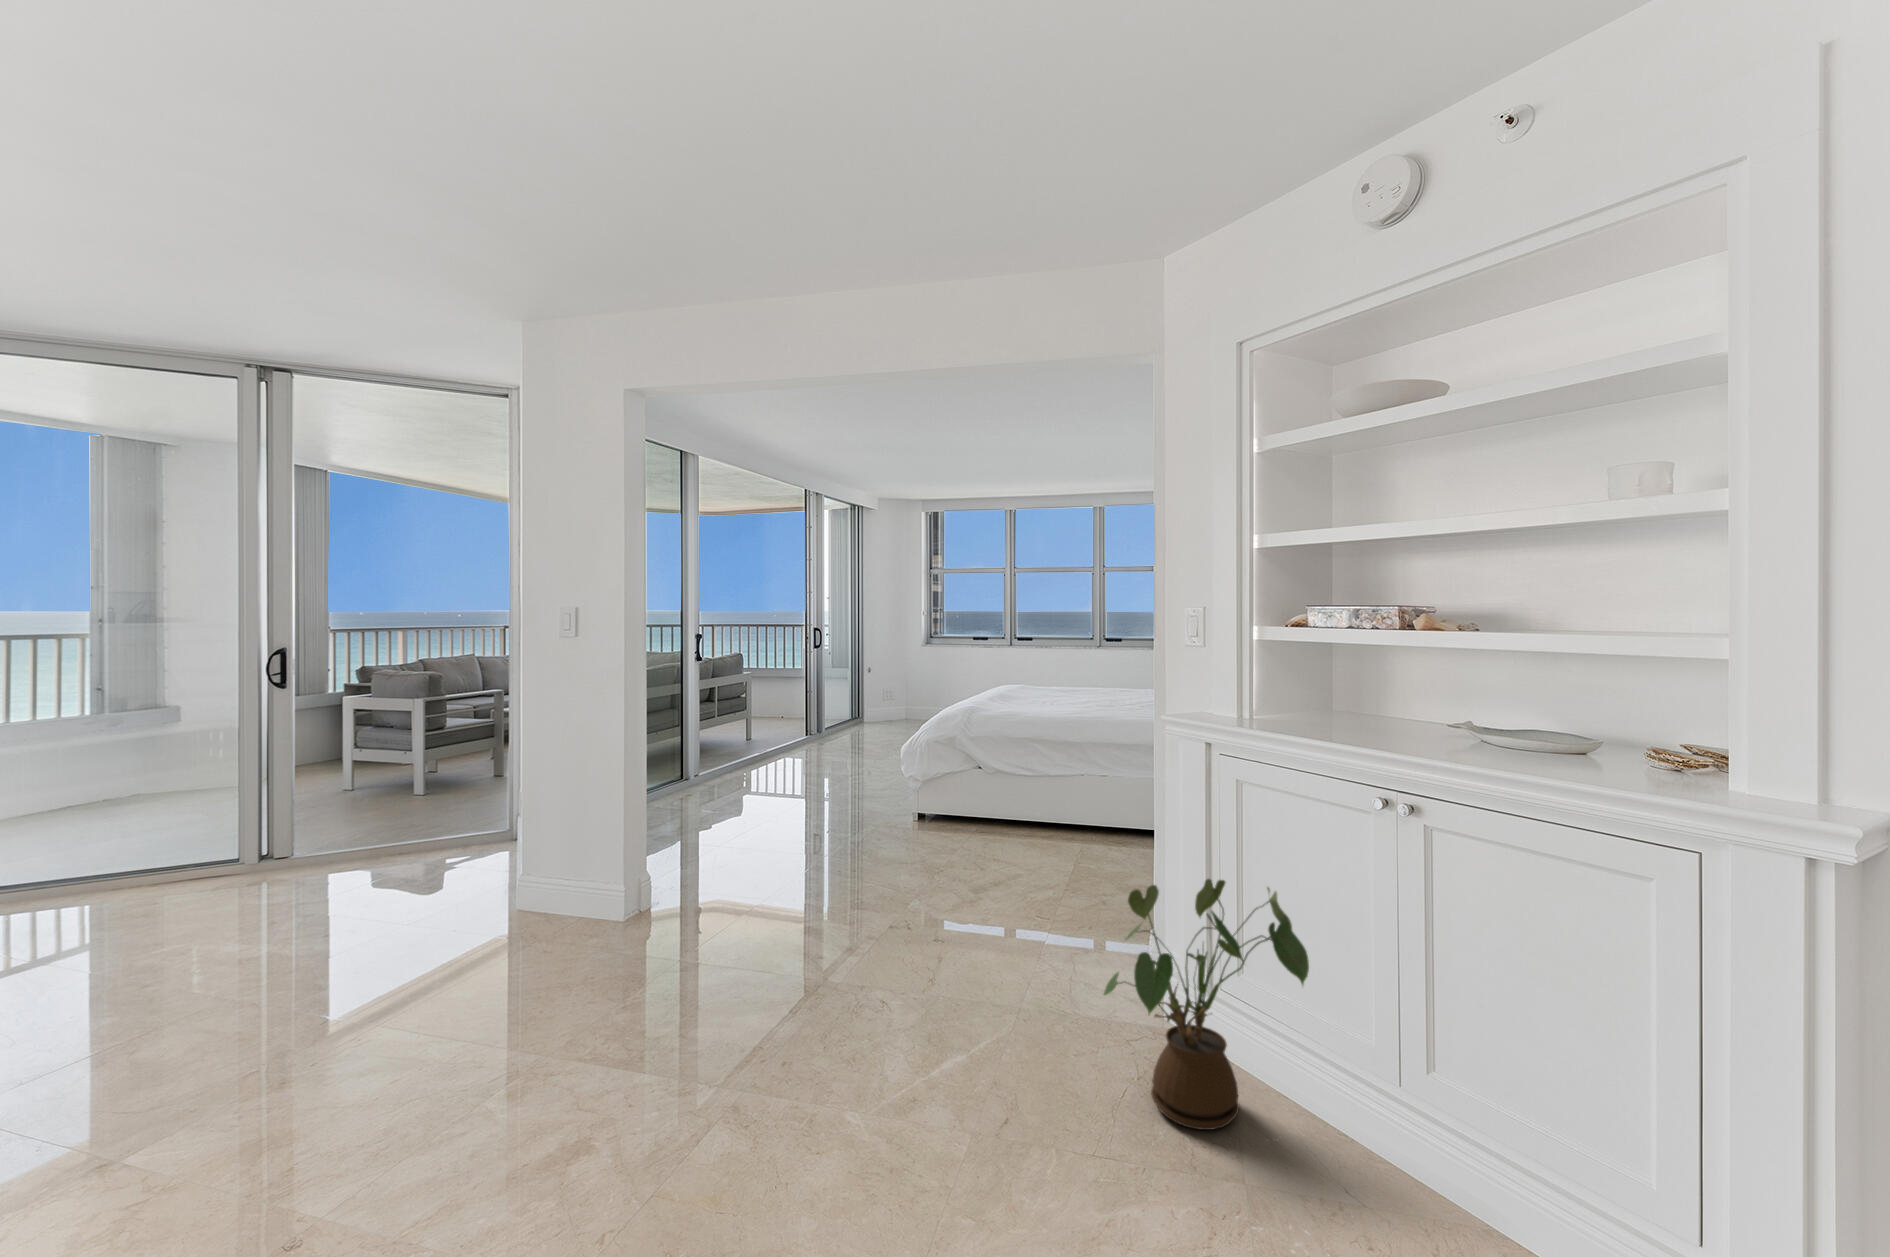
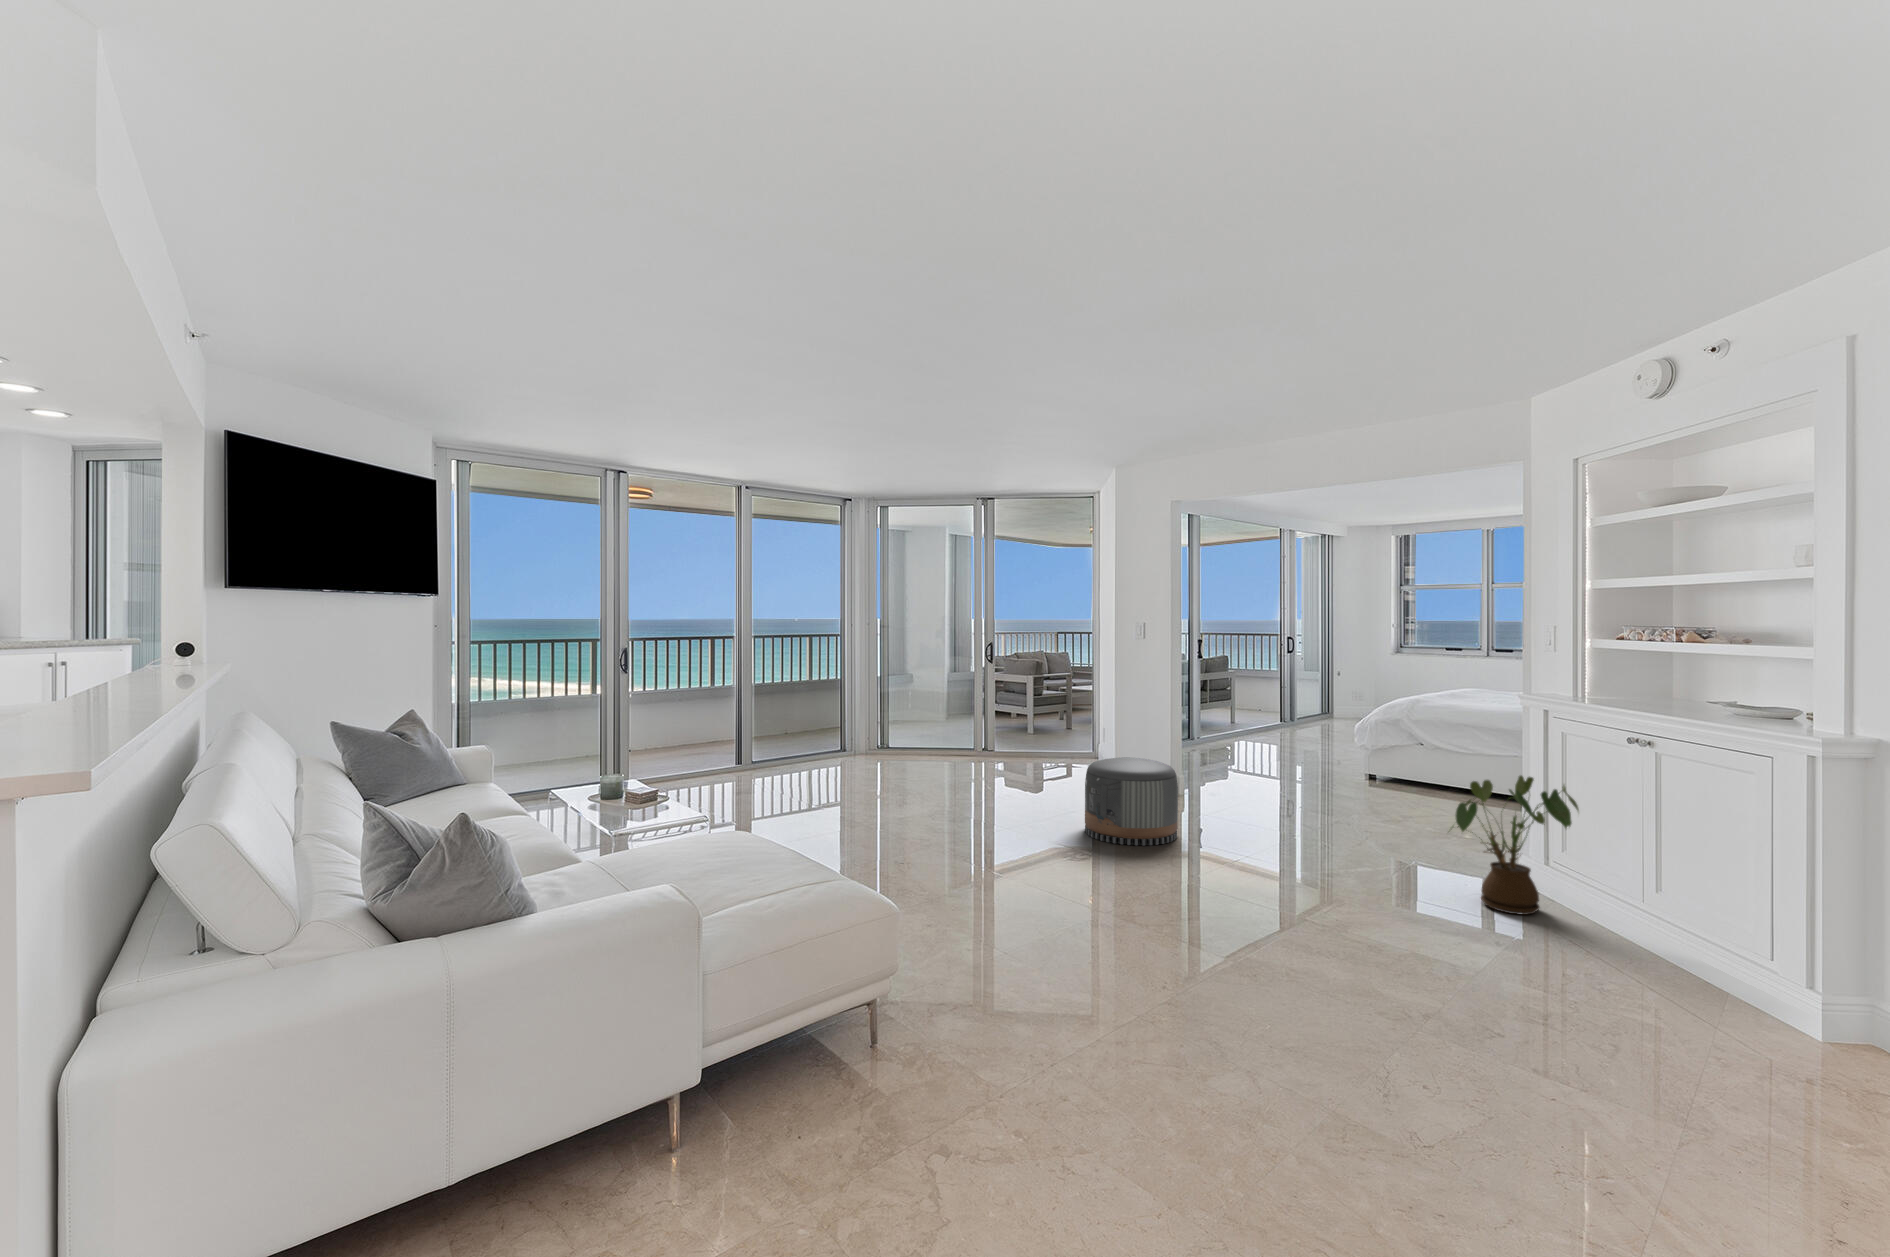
pouf: none [429,876,634,1088] -> present [1085,757,1178,846]

